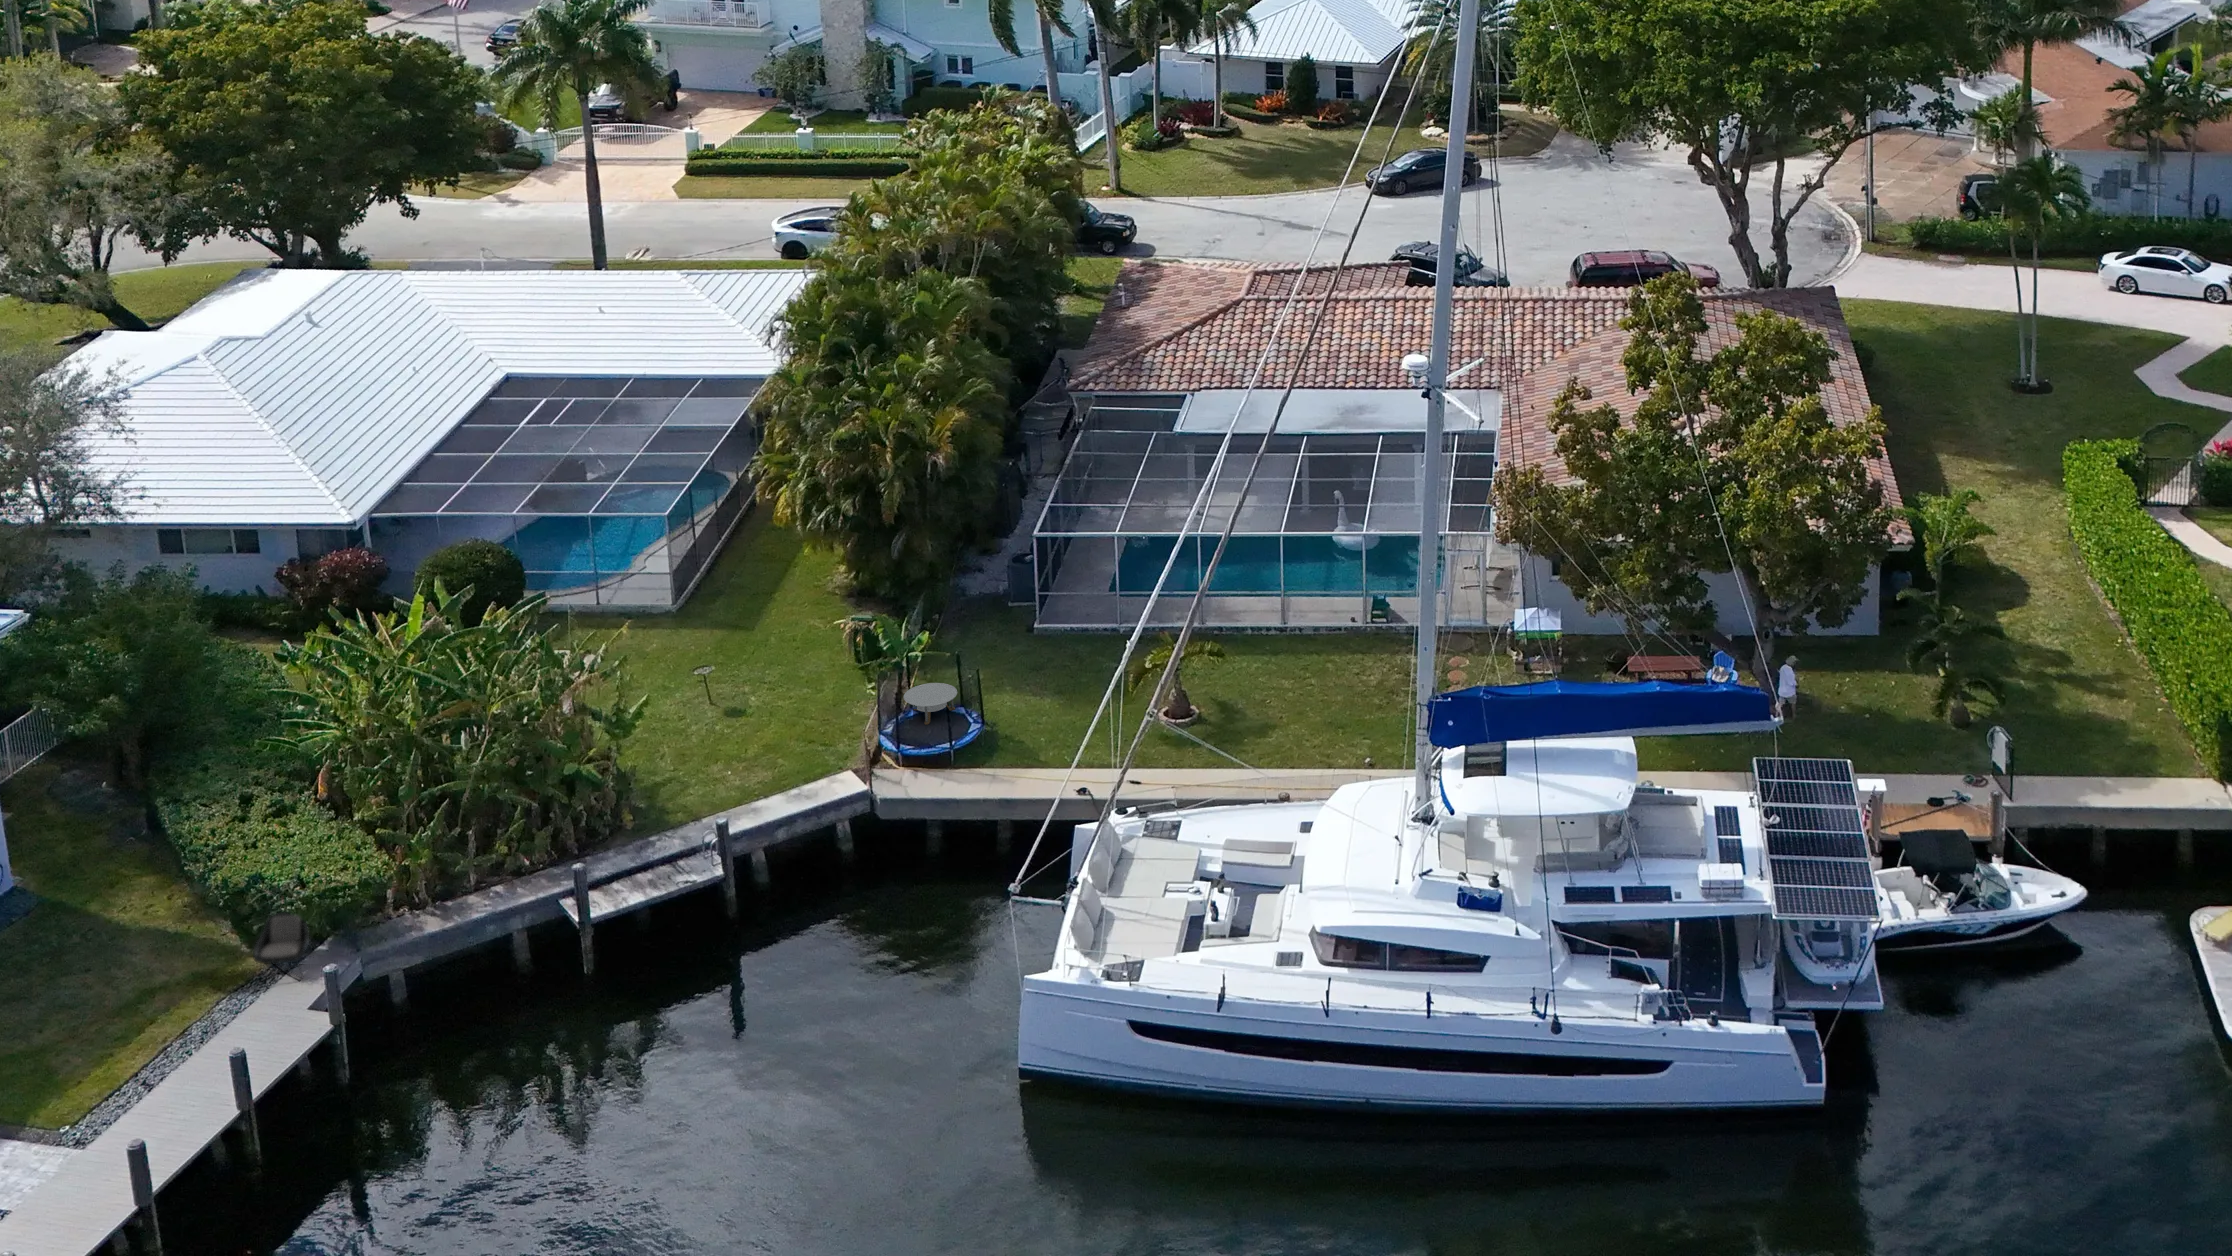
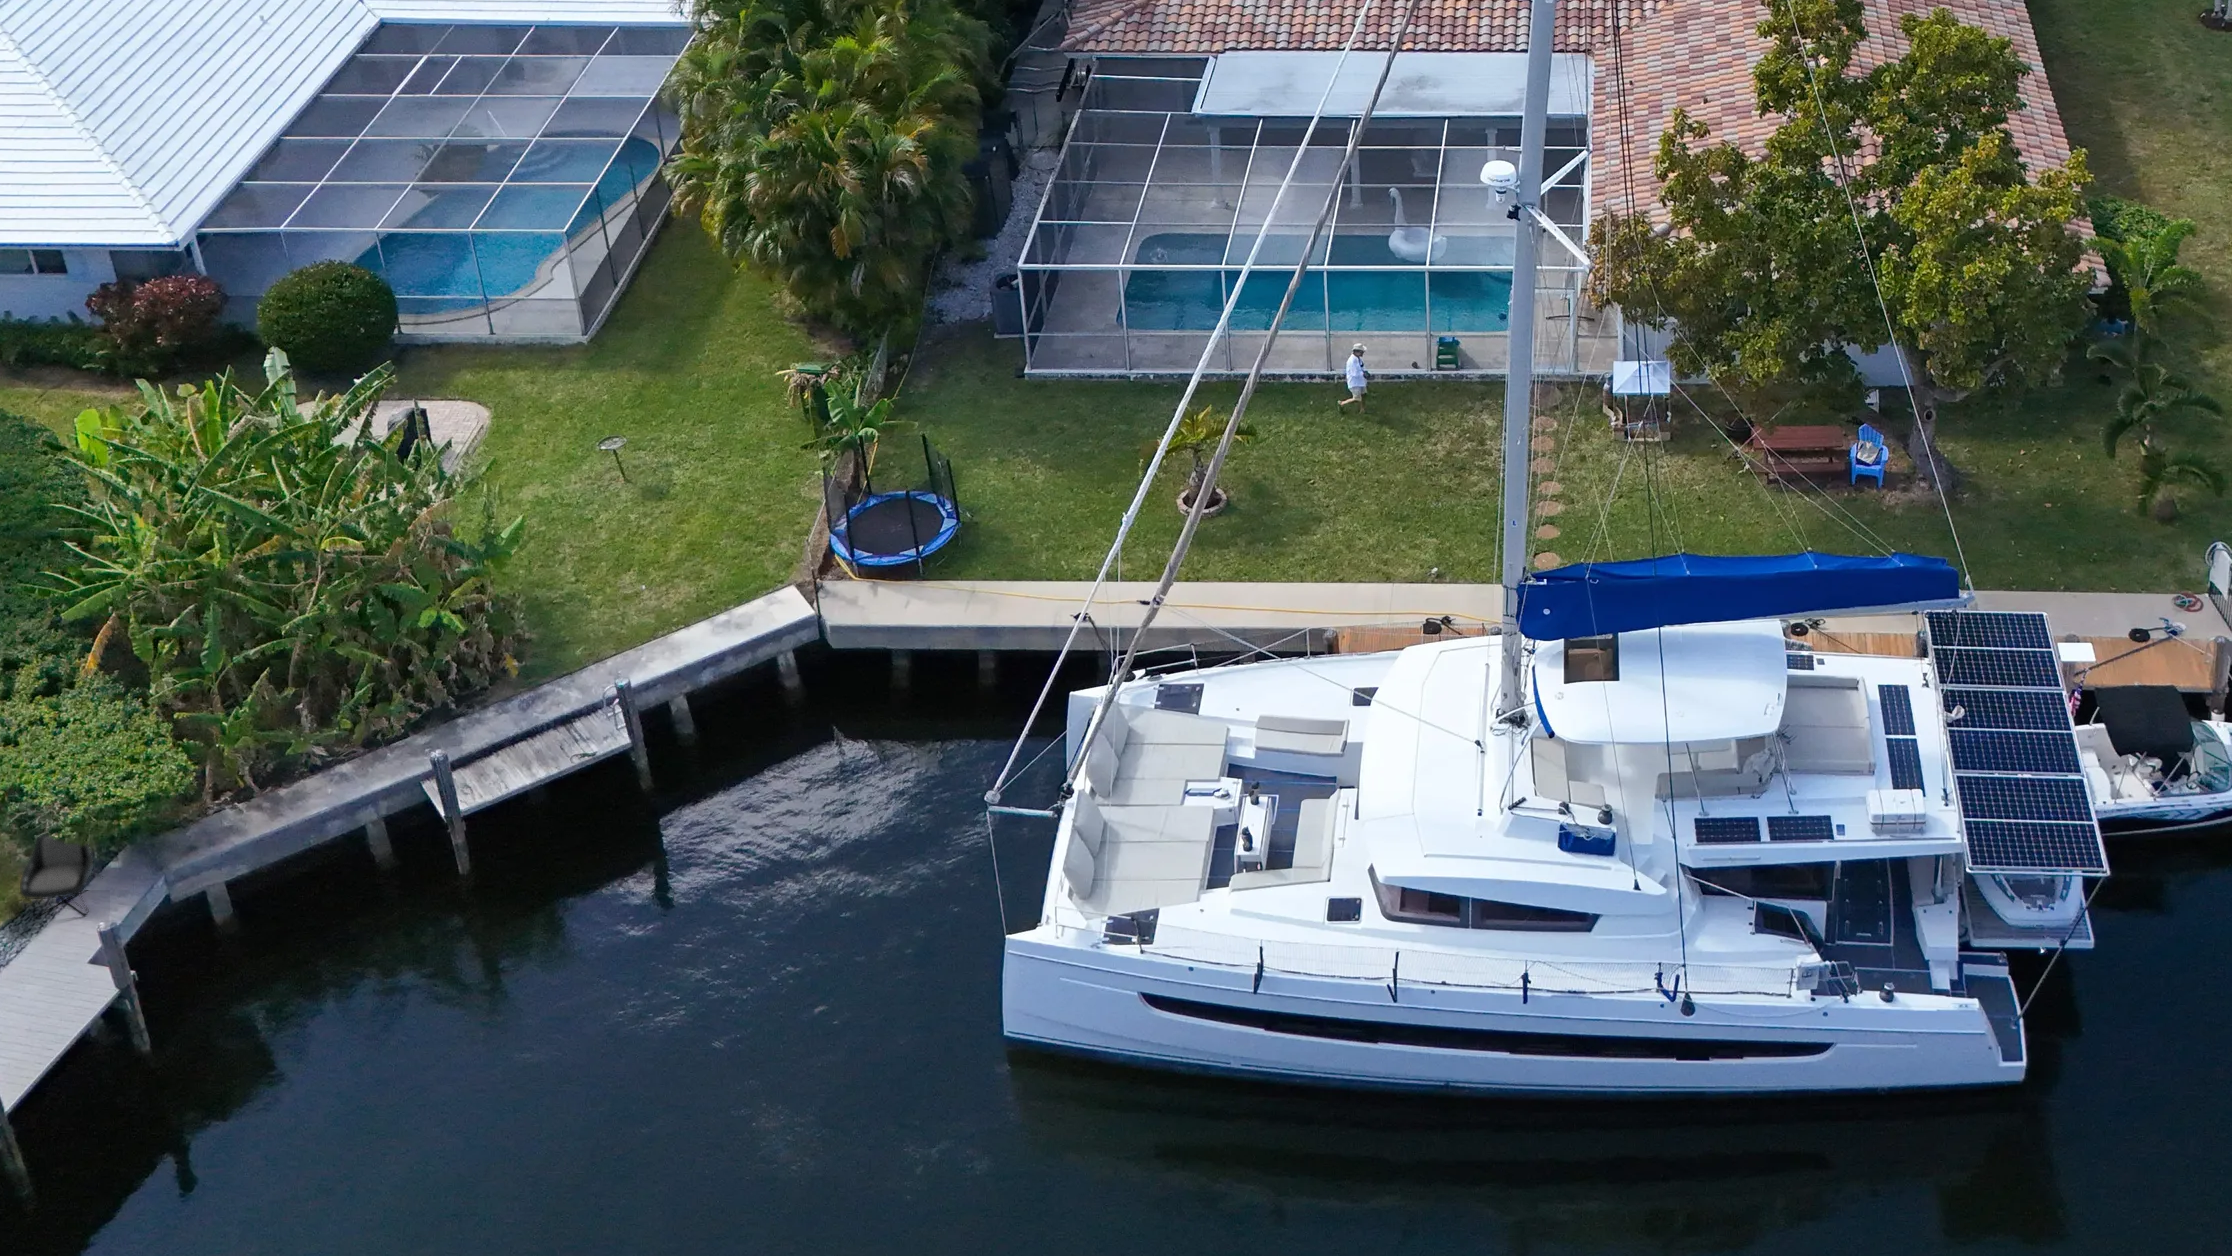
round table: present [904,683,957,725] -> none [857,460,924,517]

